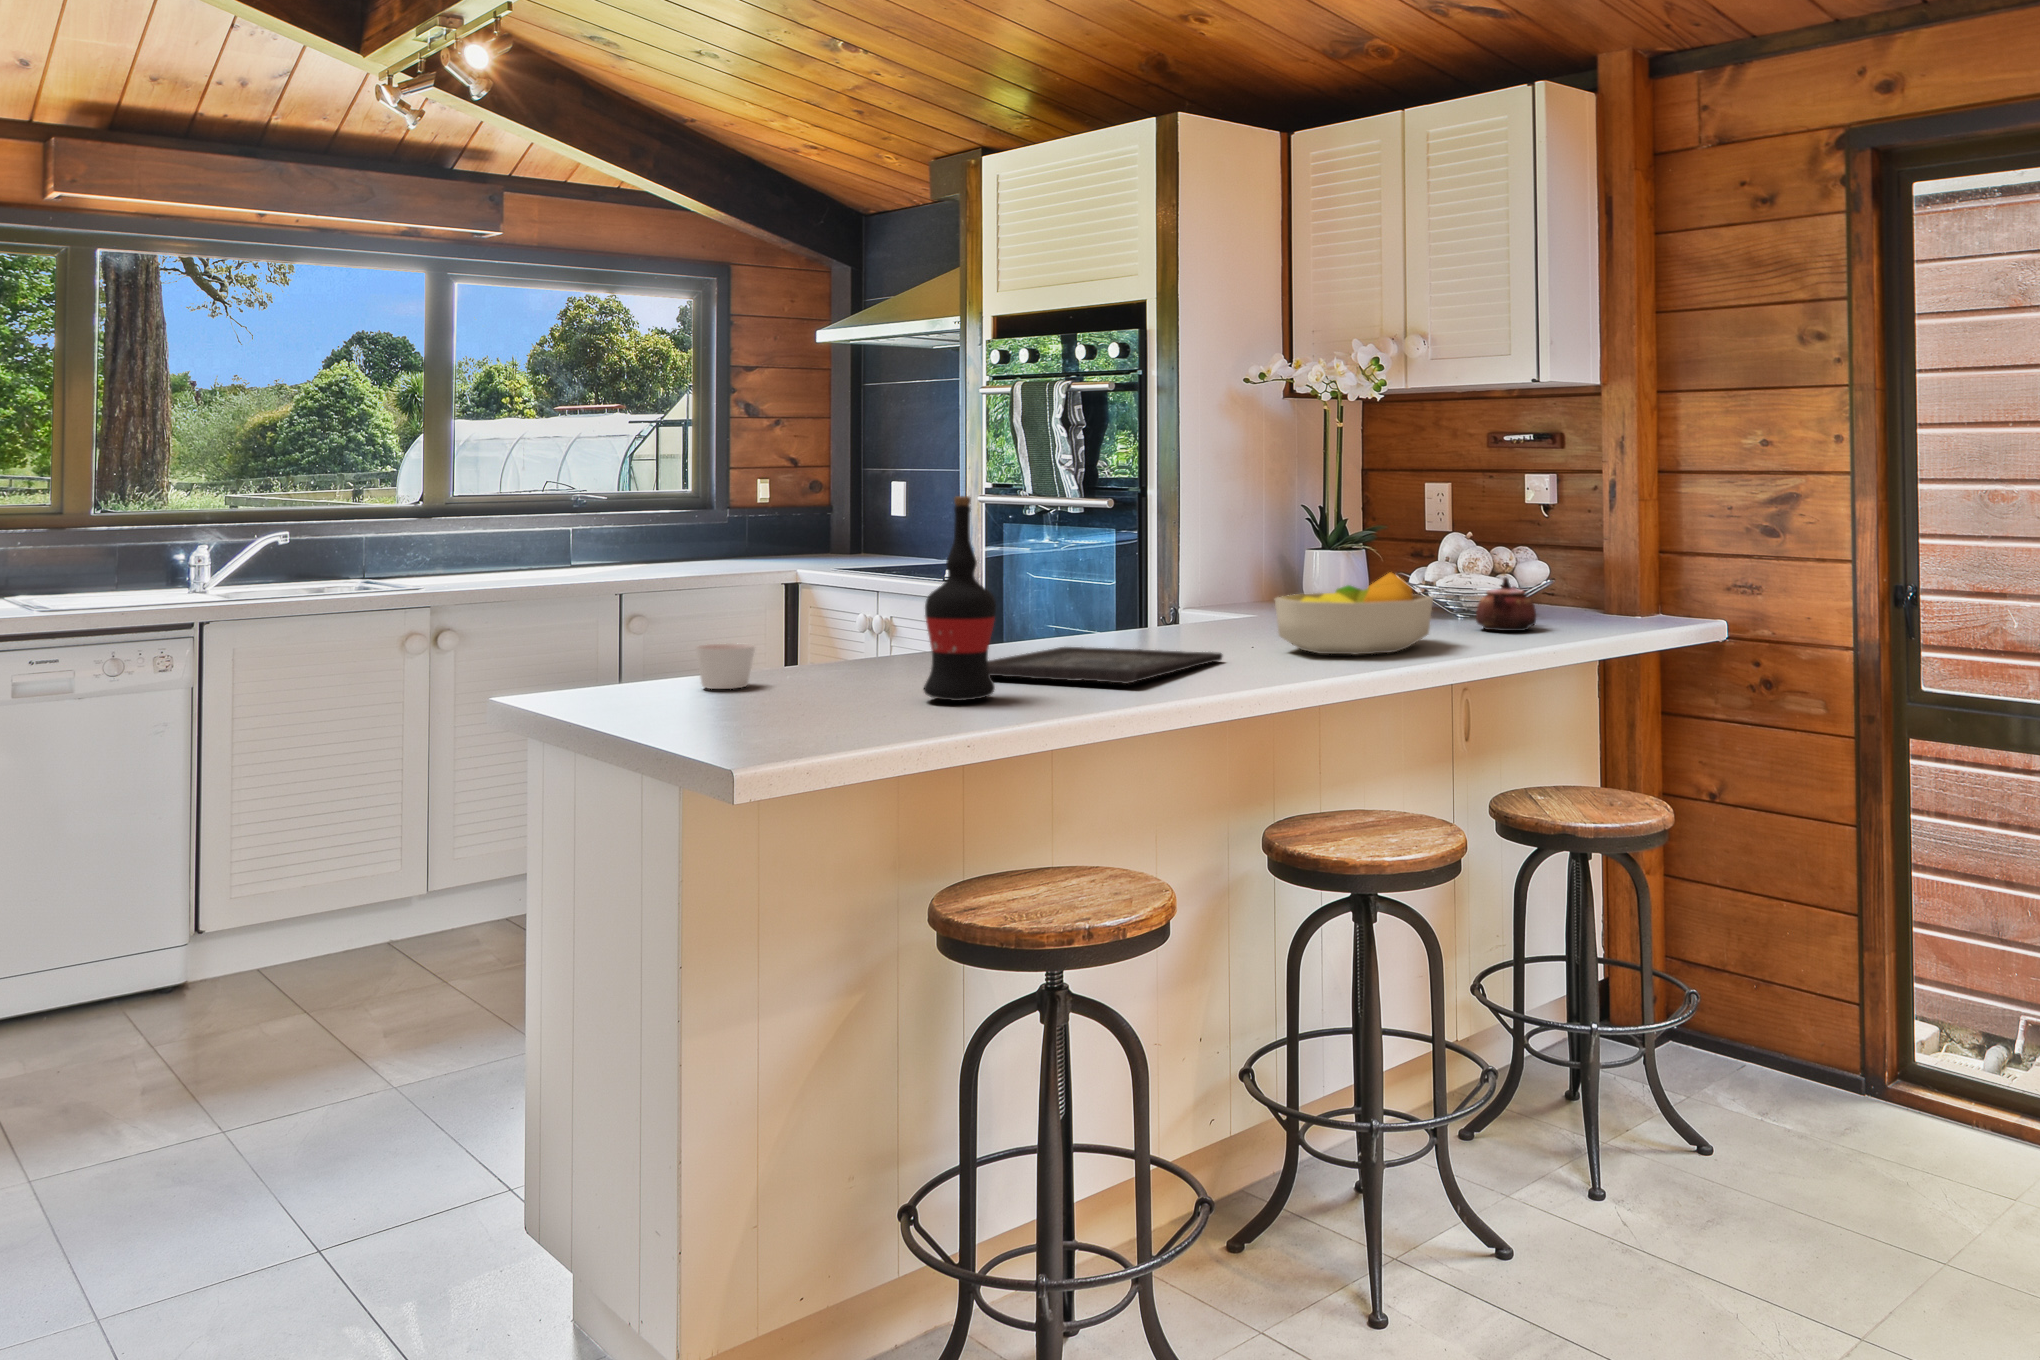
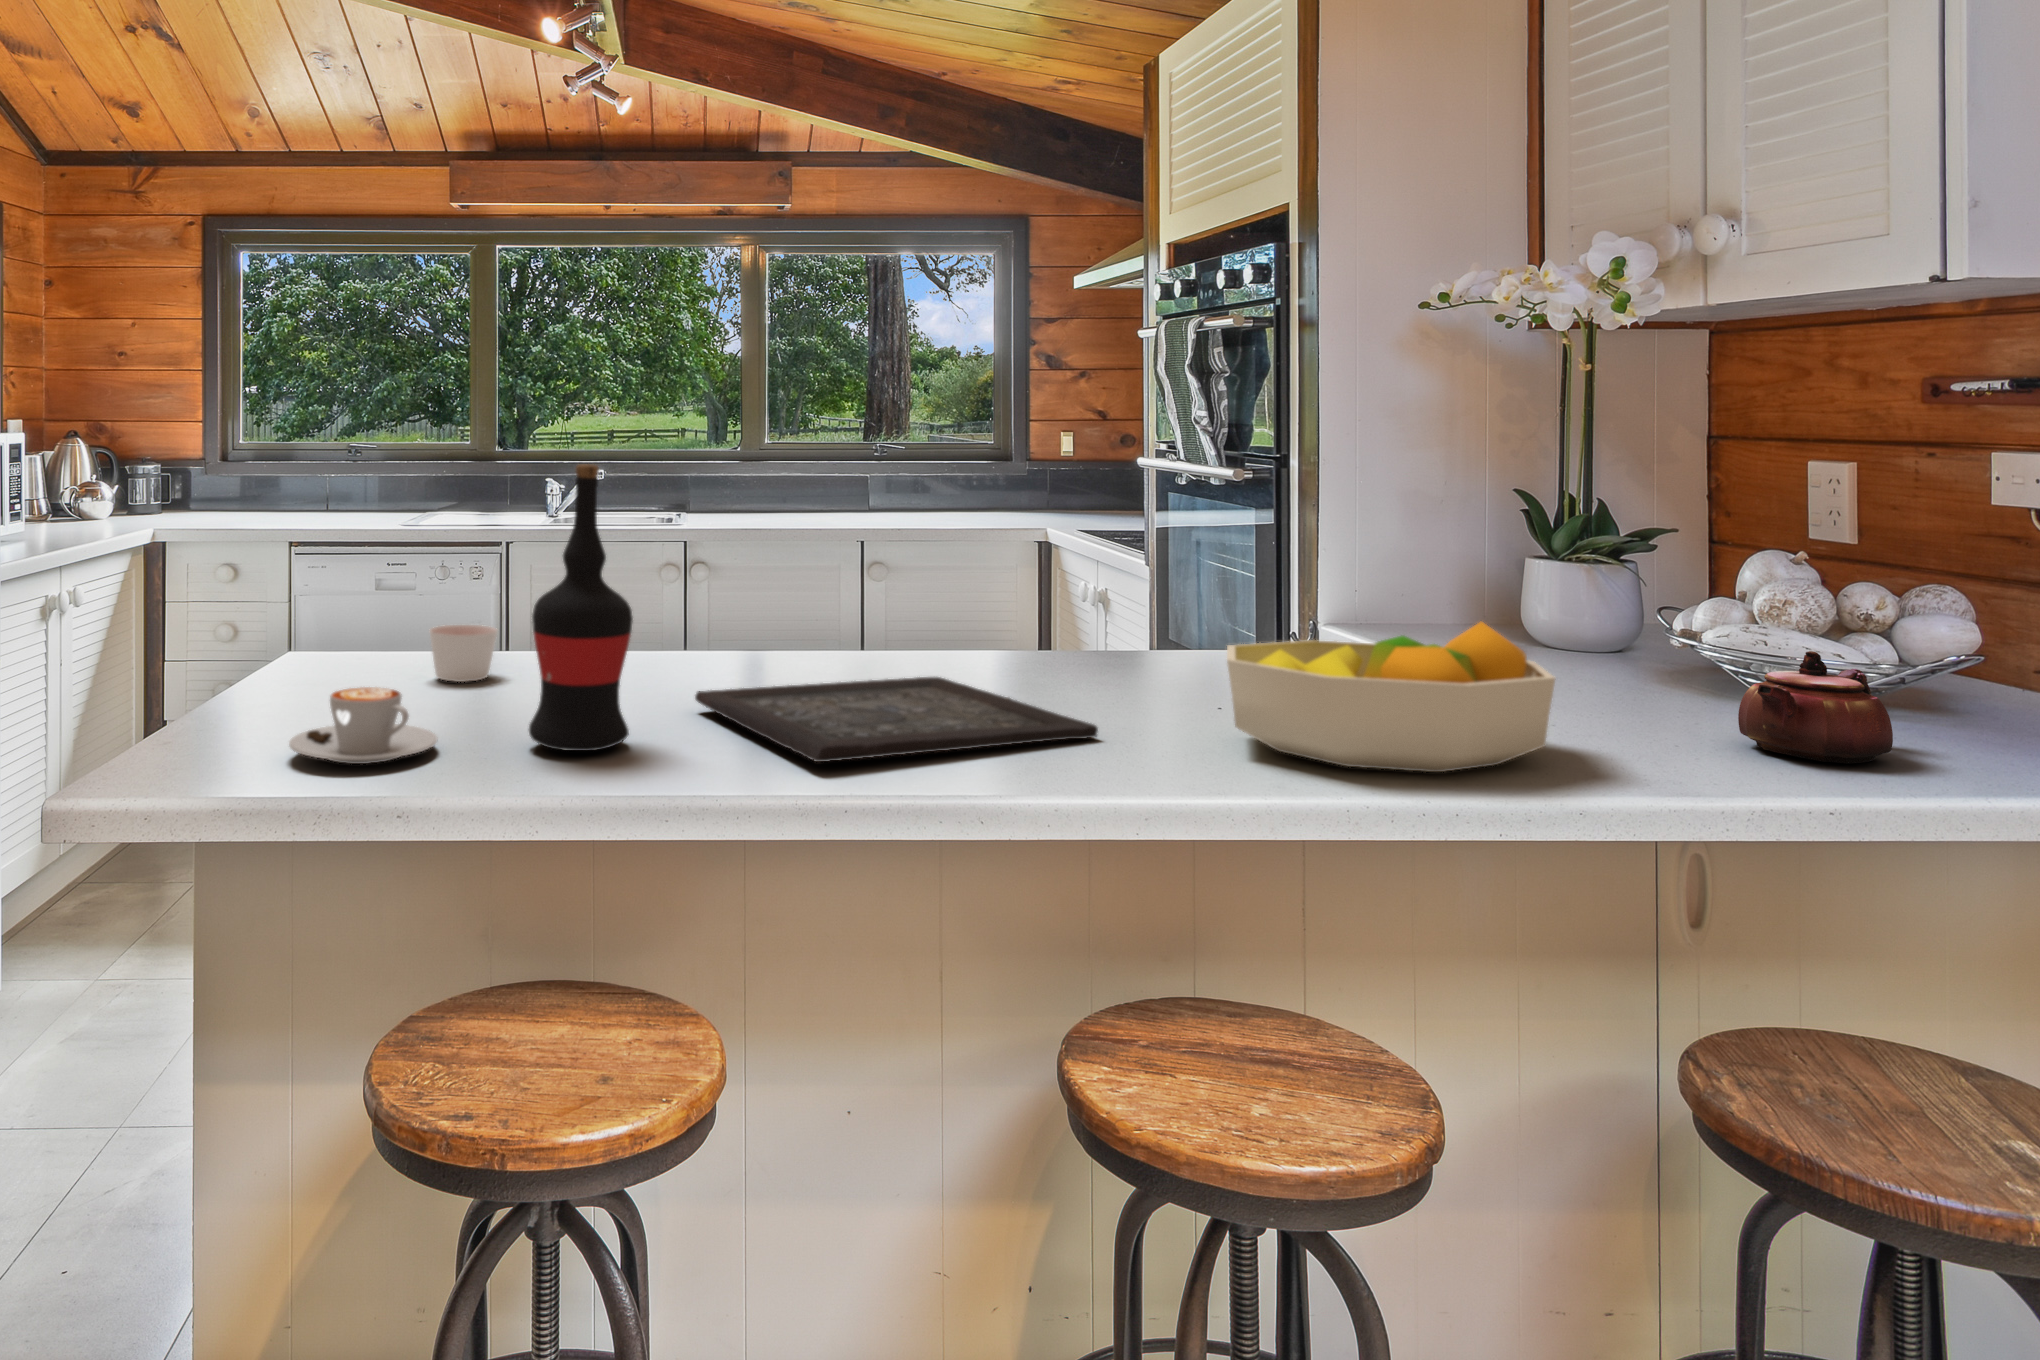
coffee cup: none [780,672,892,724] -> present [289,687,437,764]

